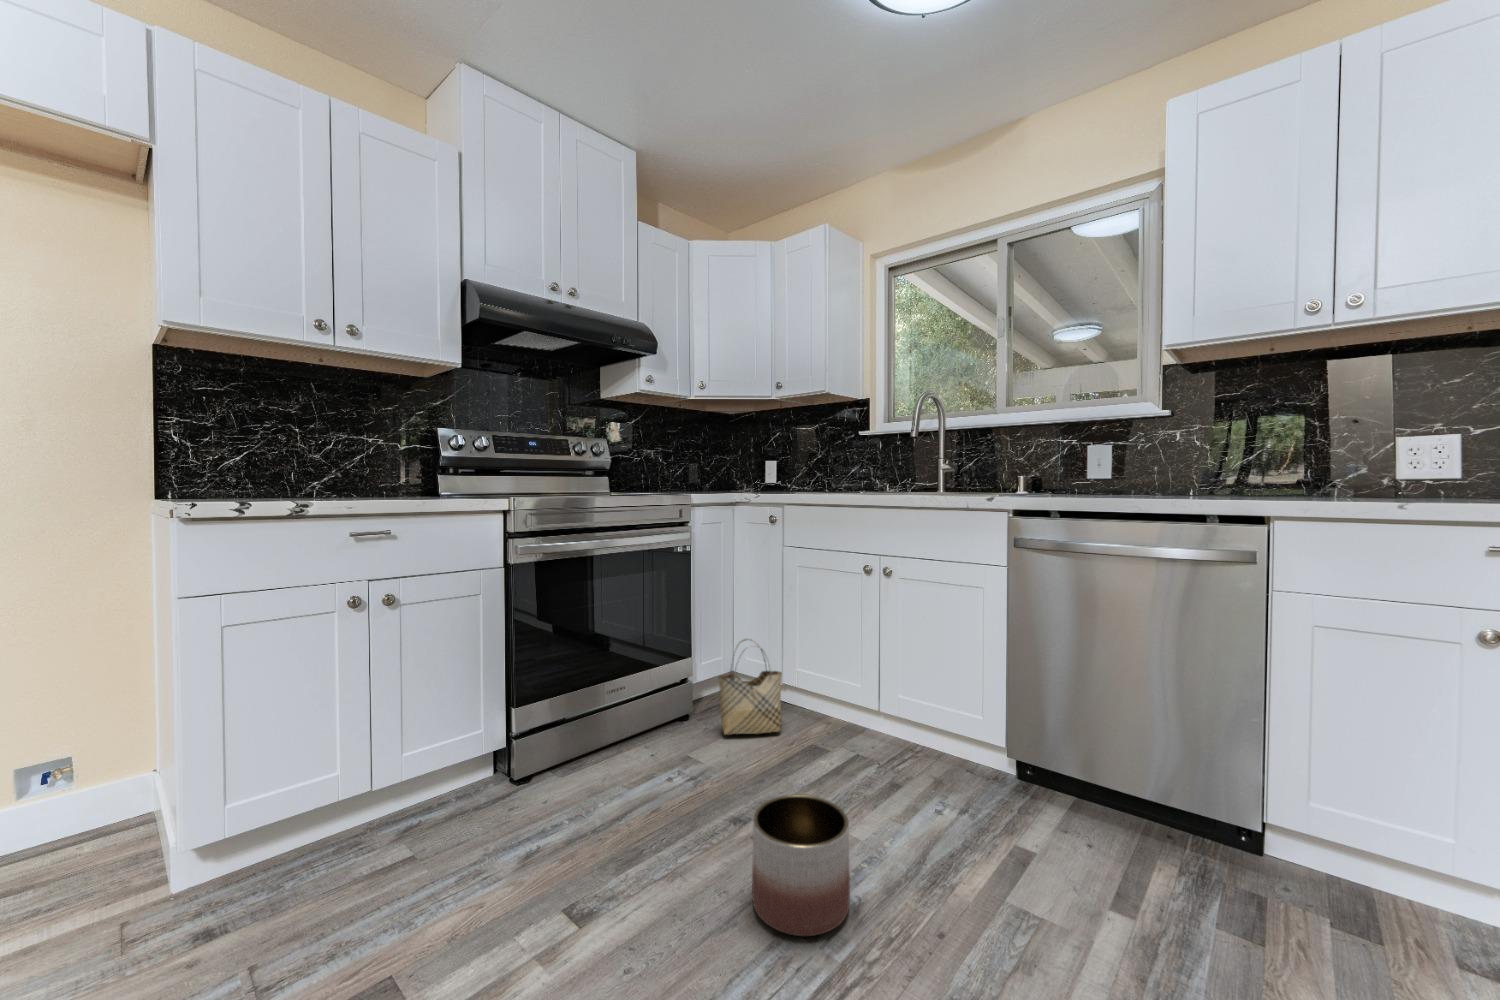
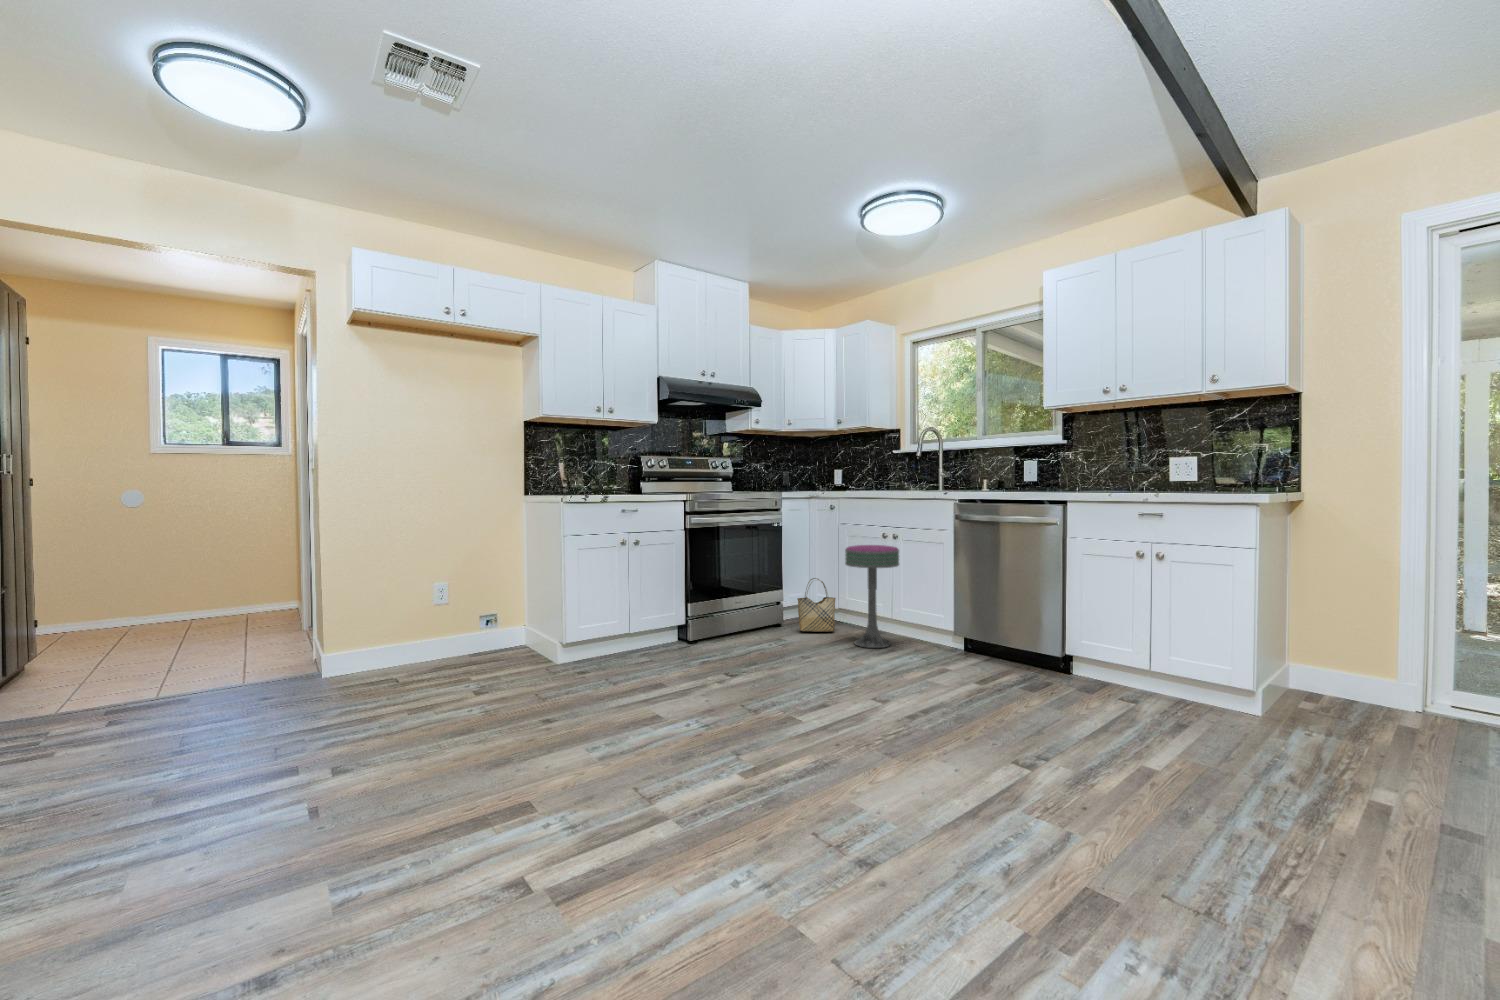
bar stool: none [807,587,904,781] -> present [845,545,899,648]
planter: present [752,795,850,936] -> none [805,631,849,680]

